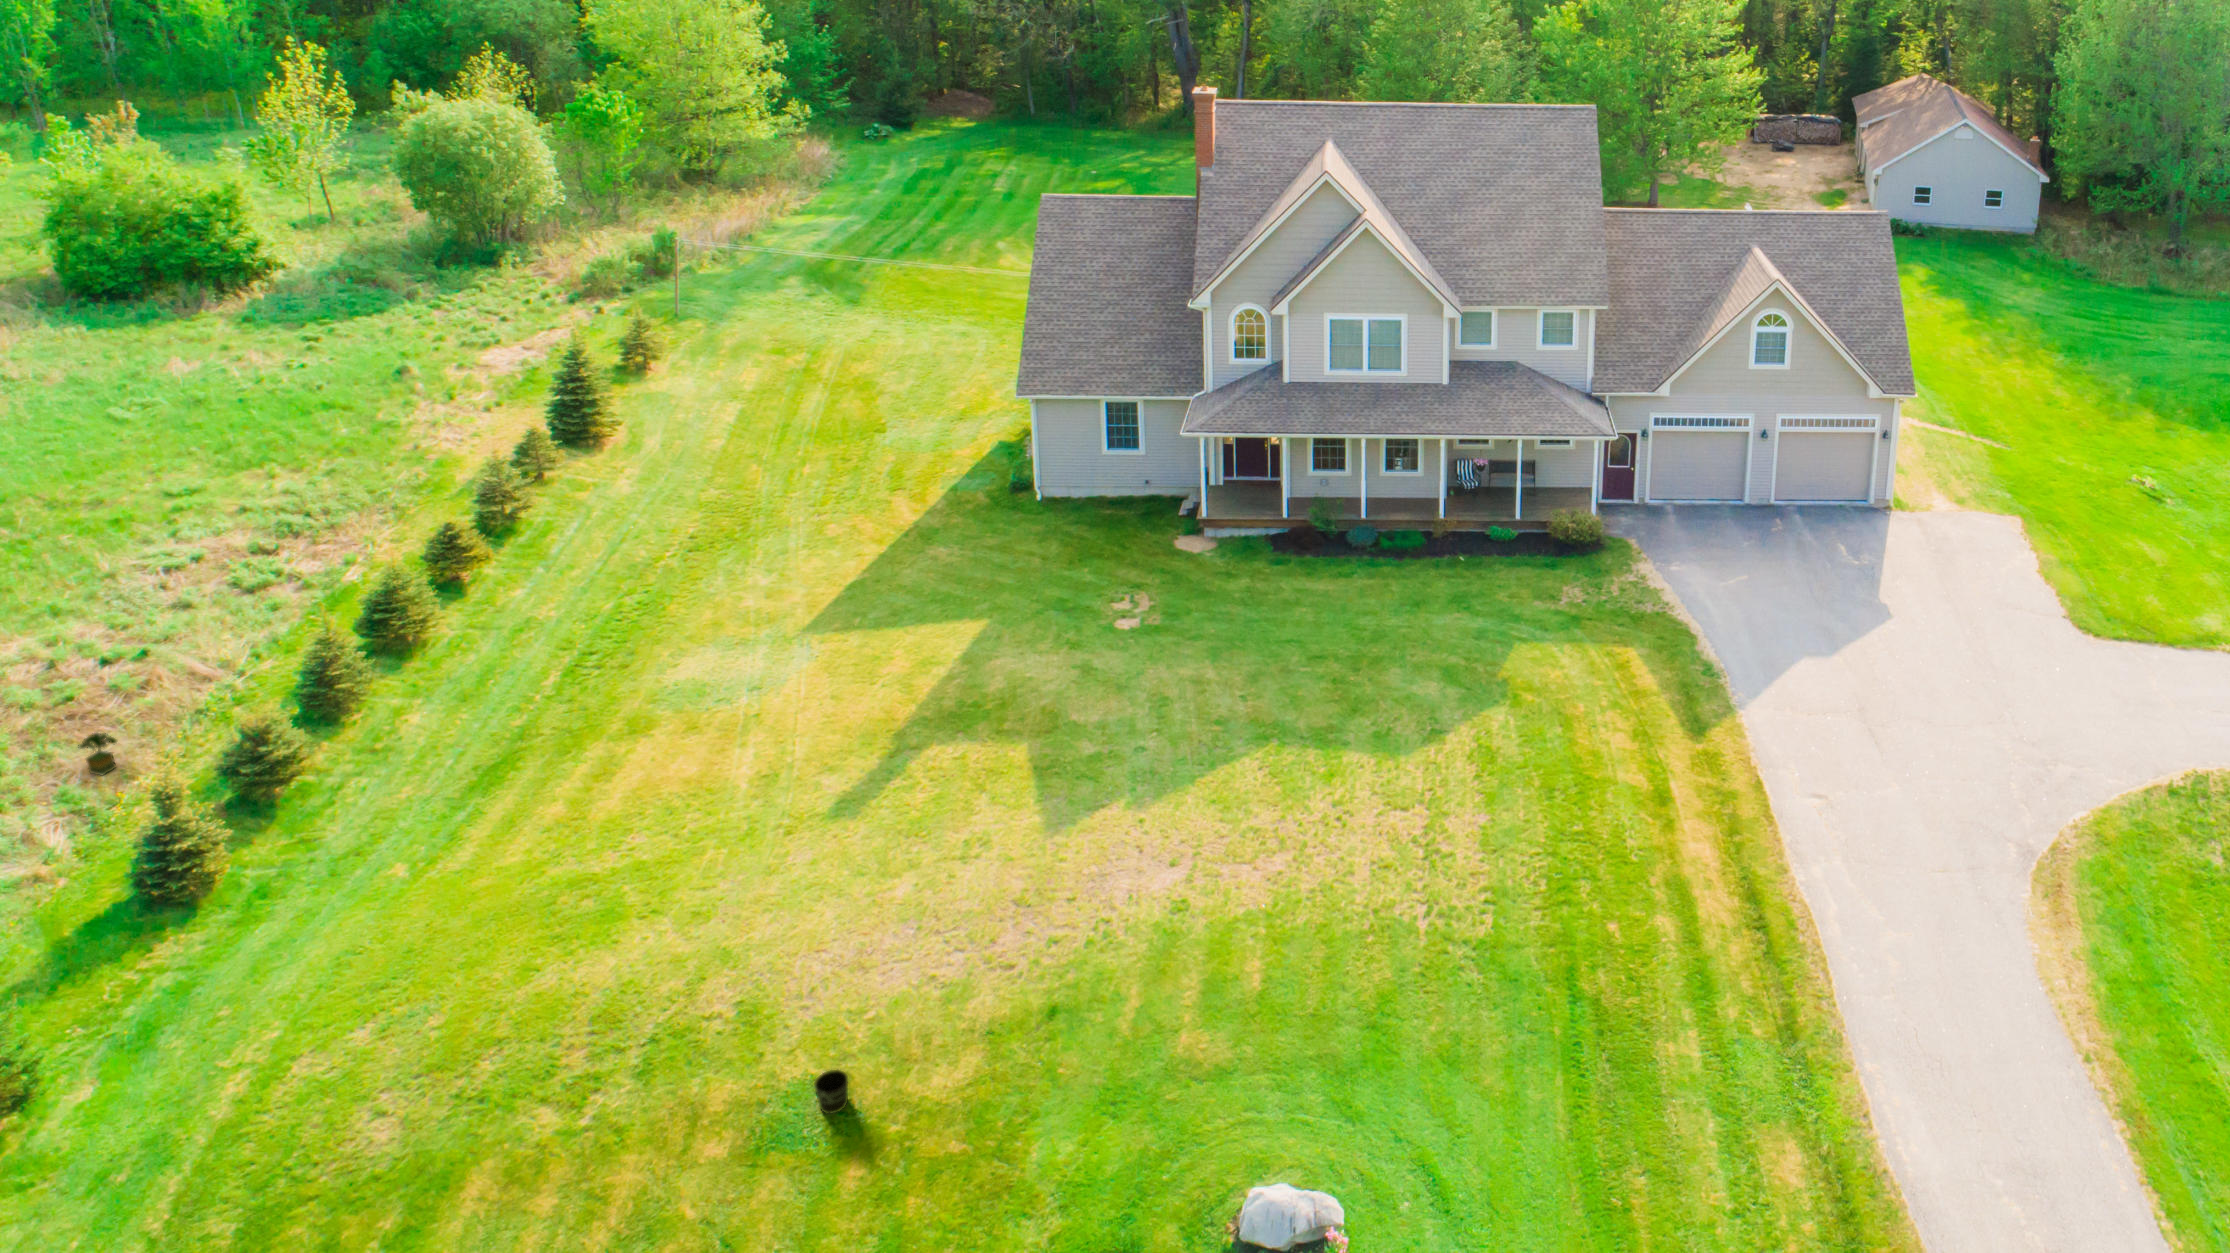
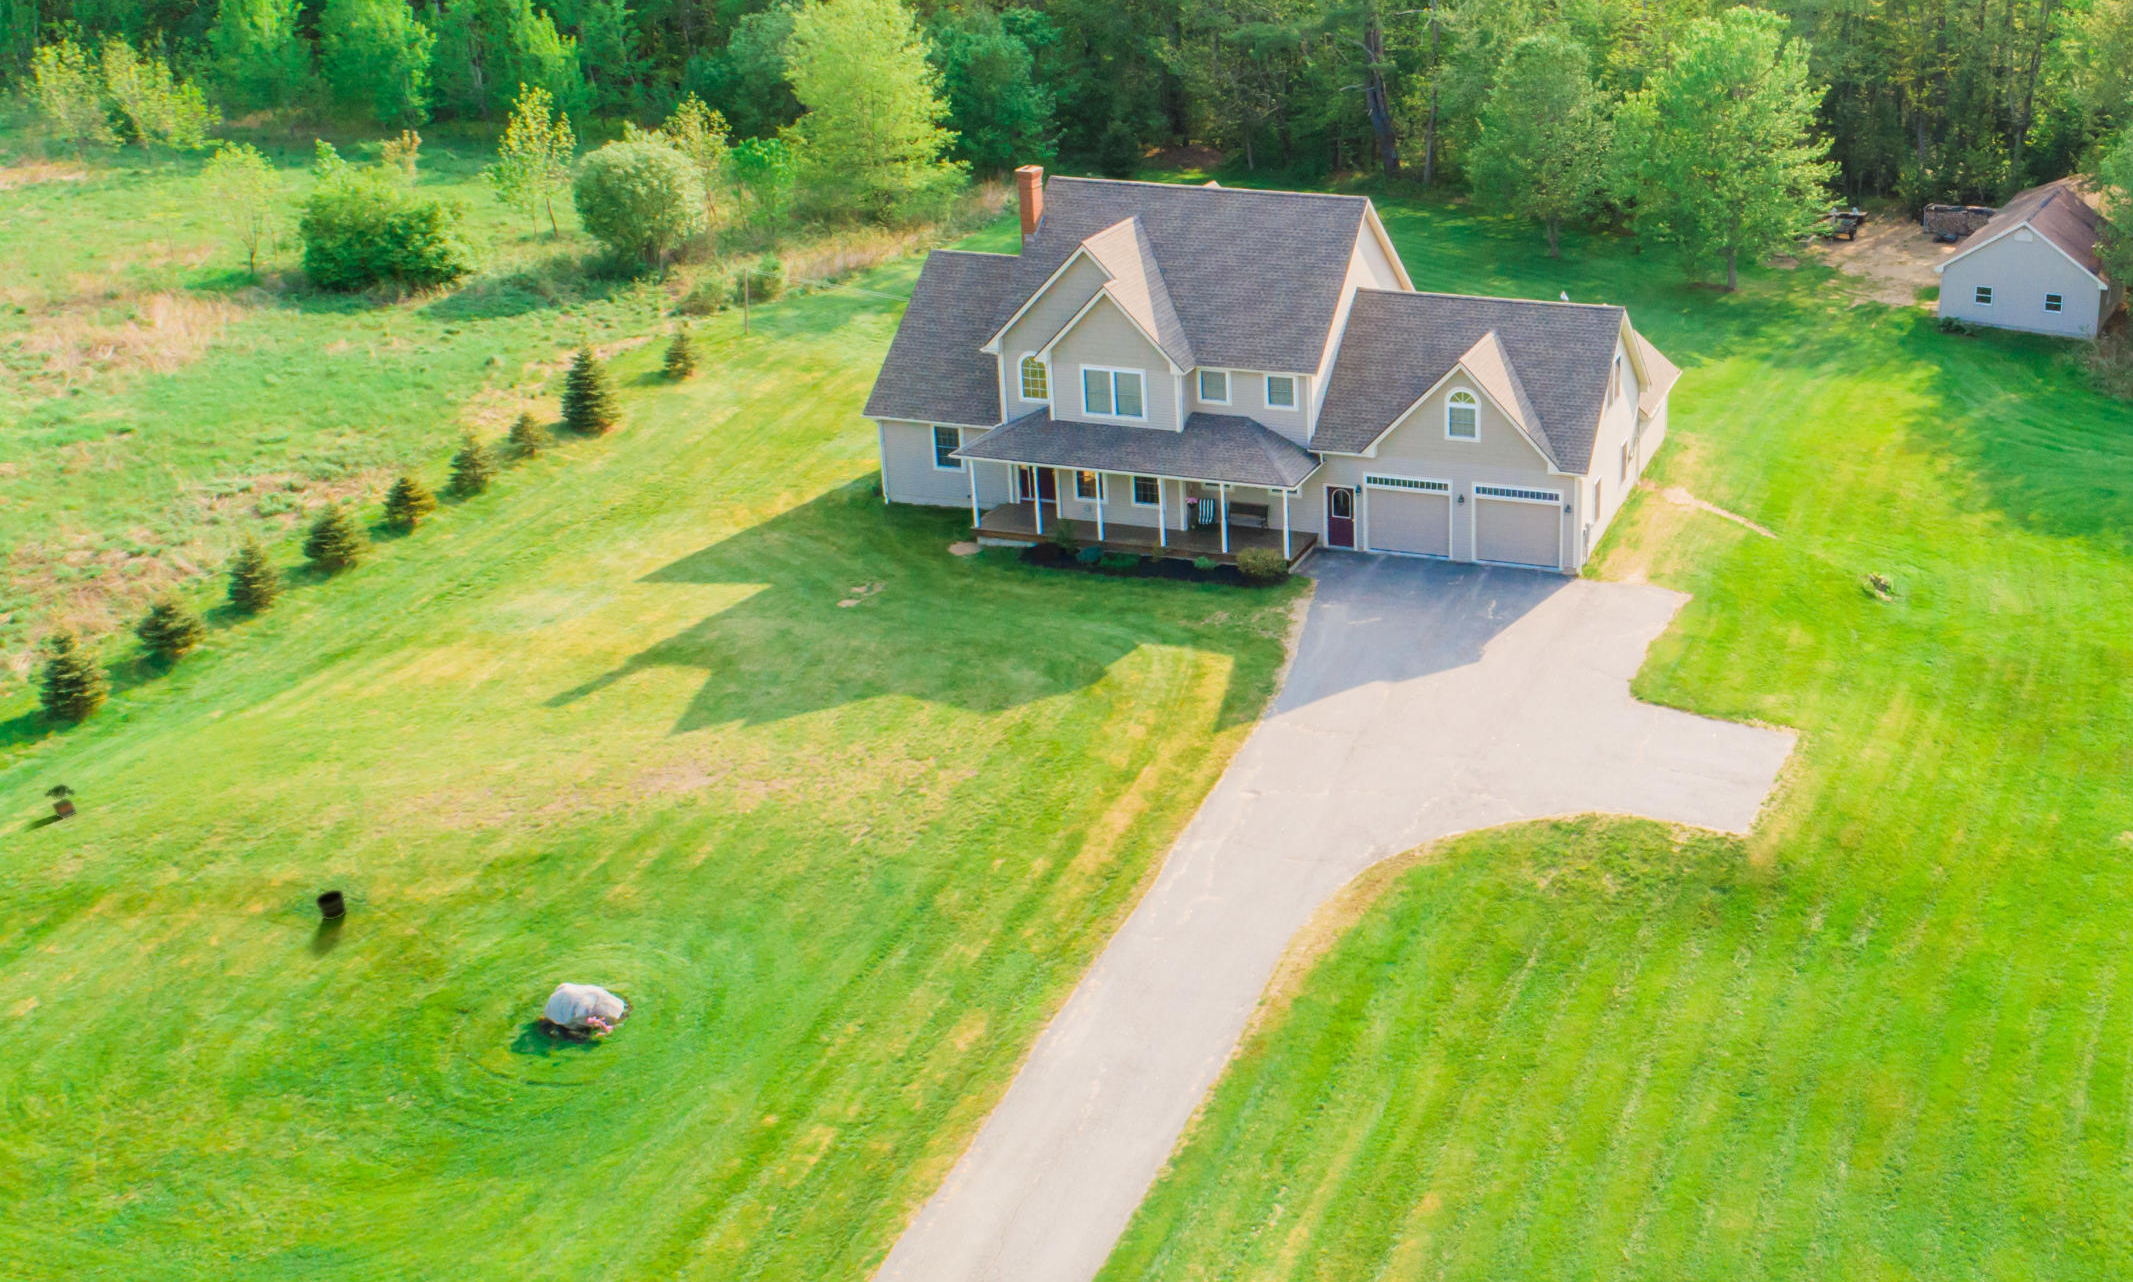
potted tree: present [78,733,117,775] -> present [45,785,76,818]

